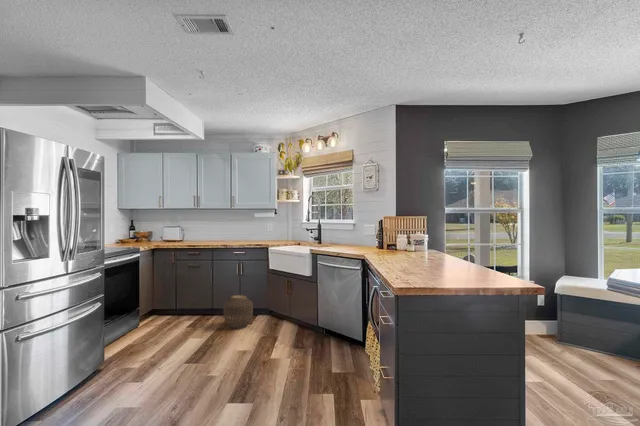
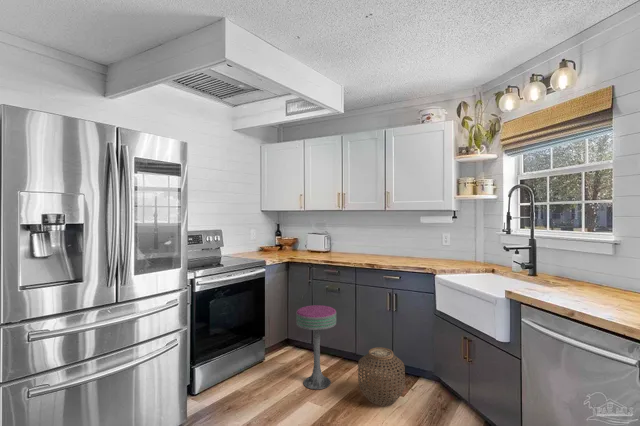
bar stool: none [176,275,206,330] -> present [296,305,336,389]

